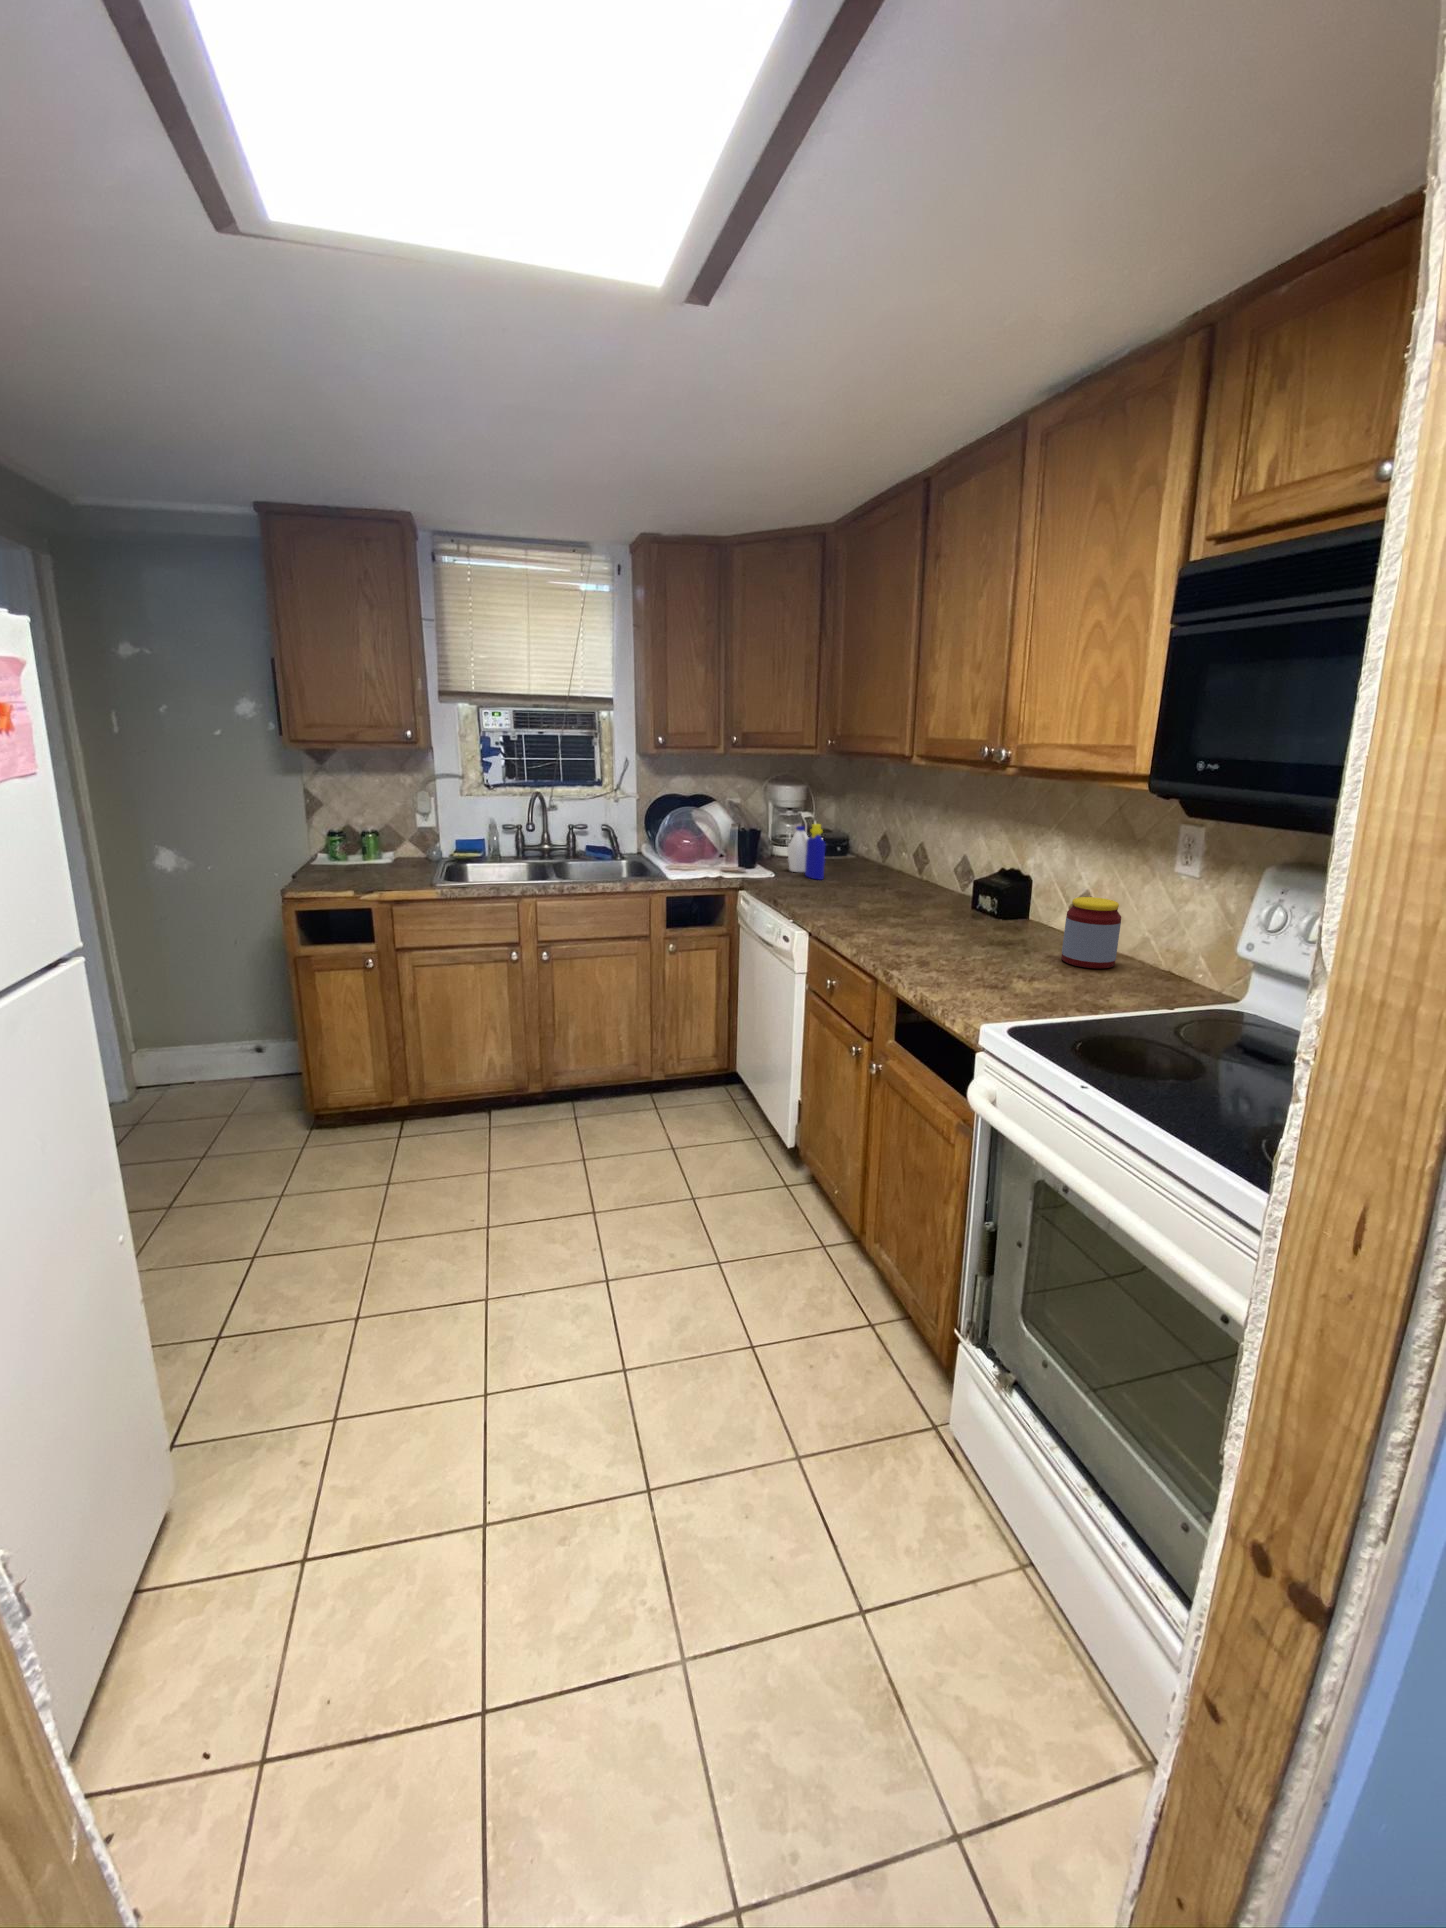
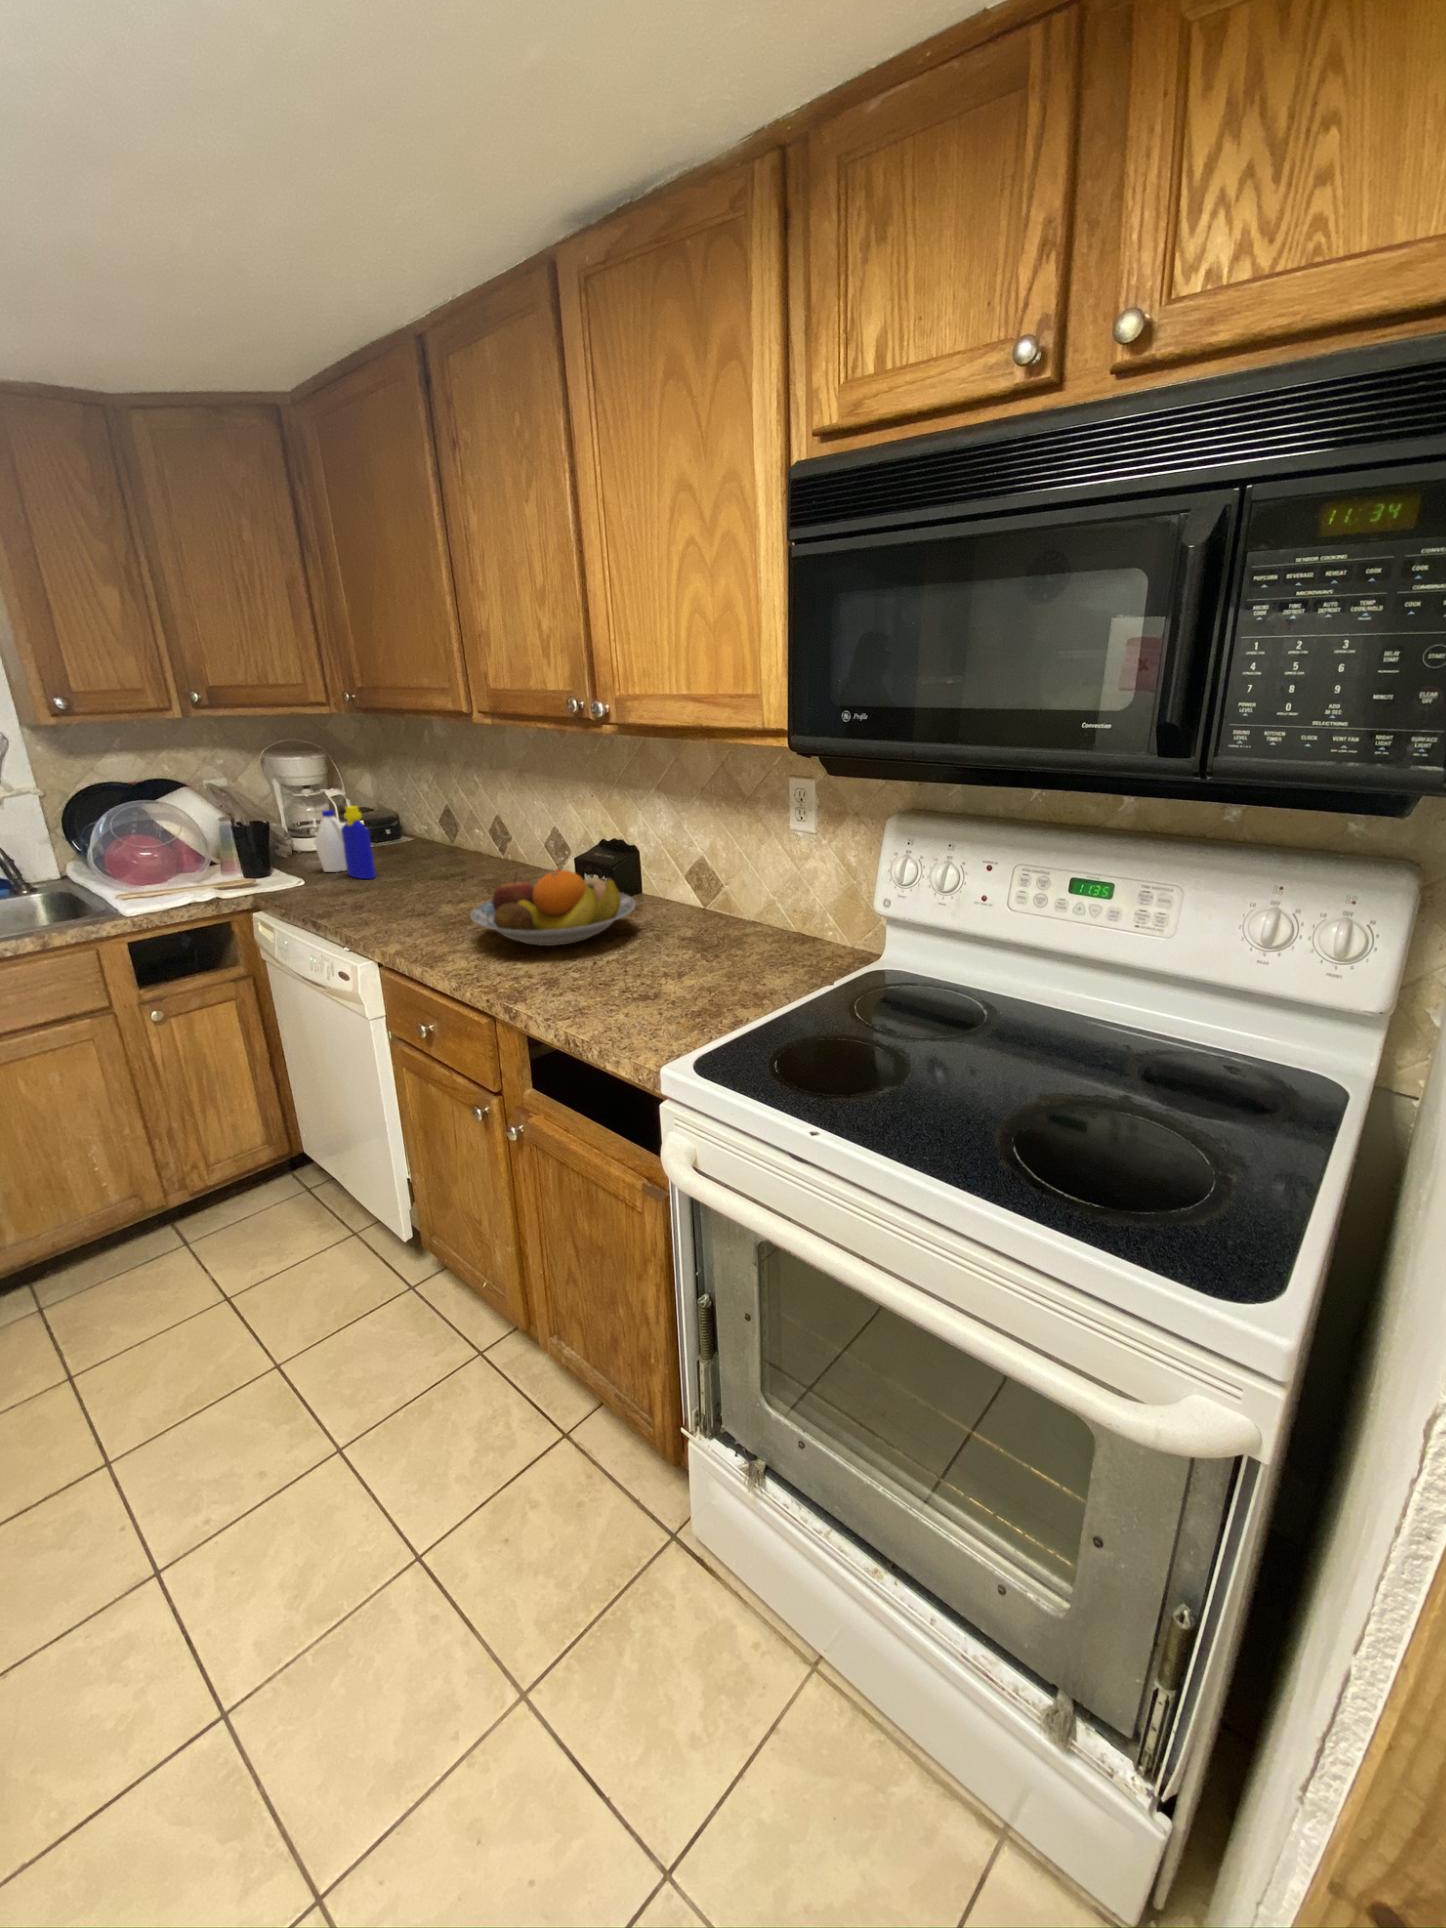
fruit bowl: none [879,881,1014,942] -> present [471,869,635,946]
jar: present [1061,897,1121,968] -> none [696,867,752,948]

